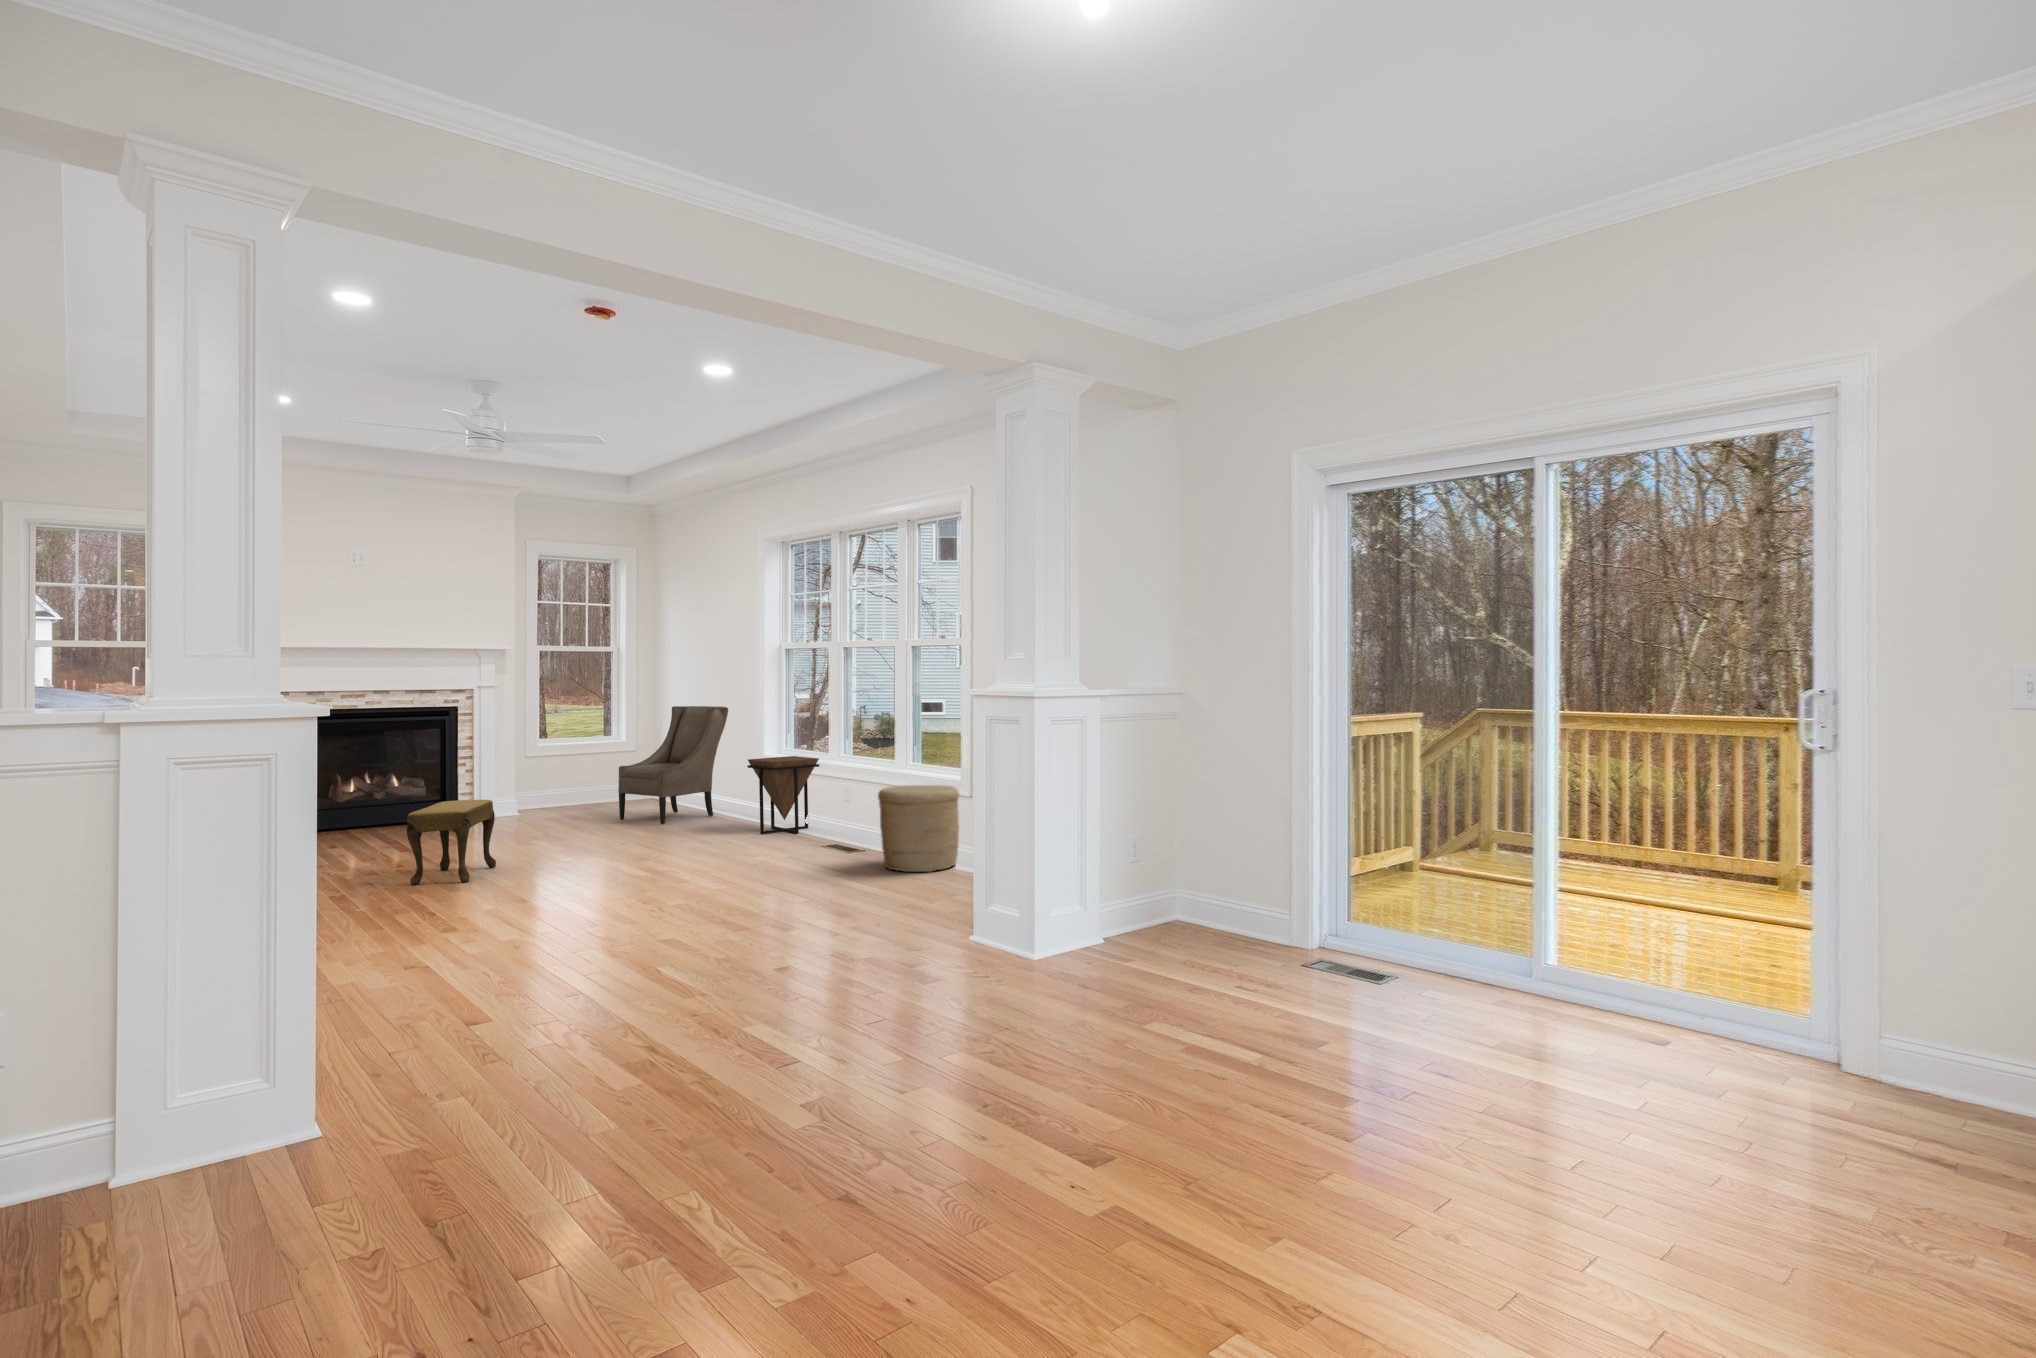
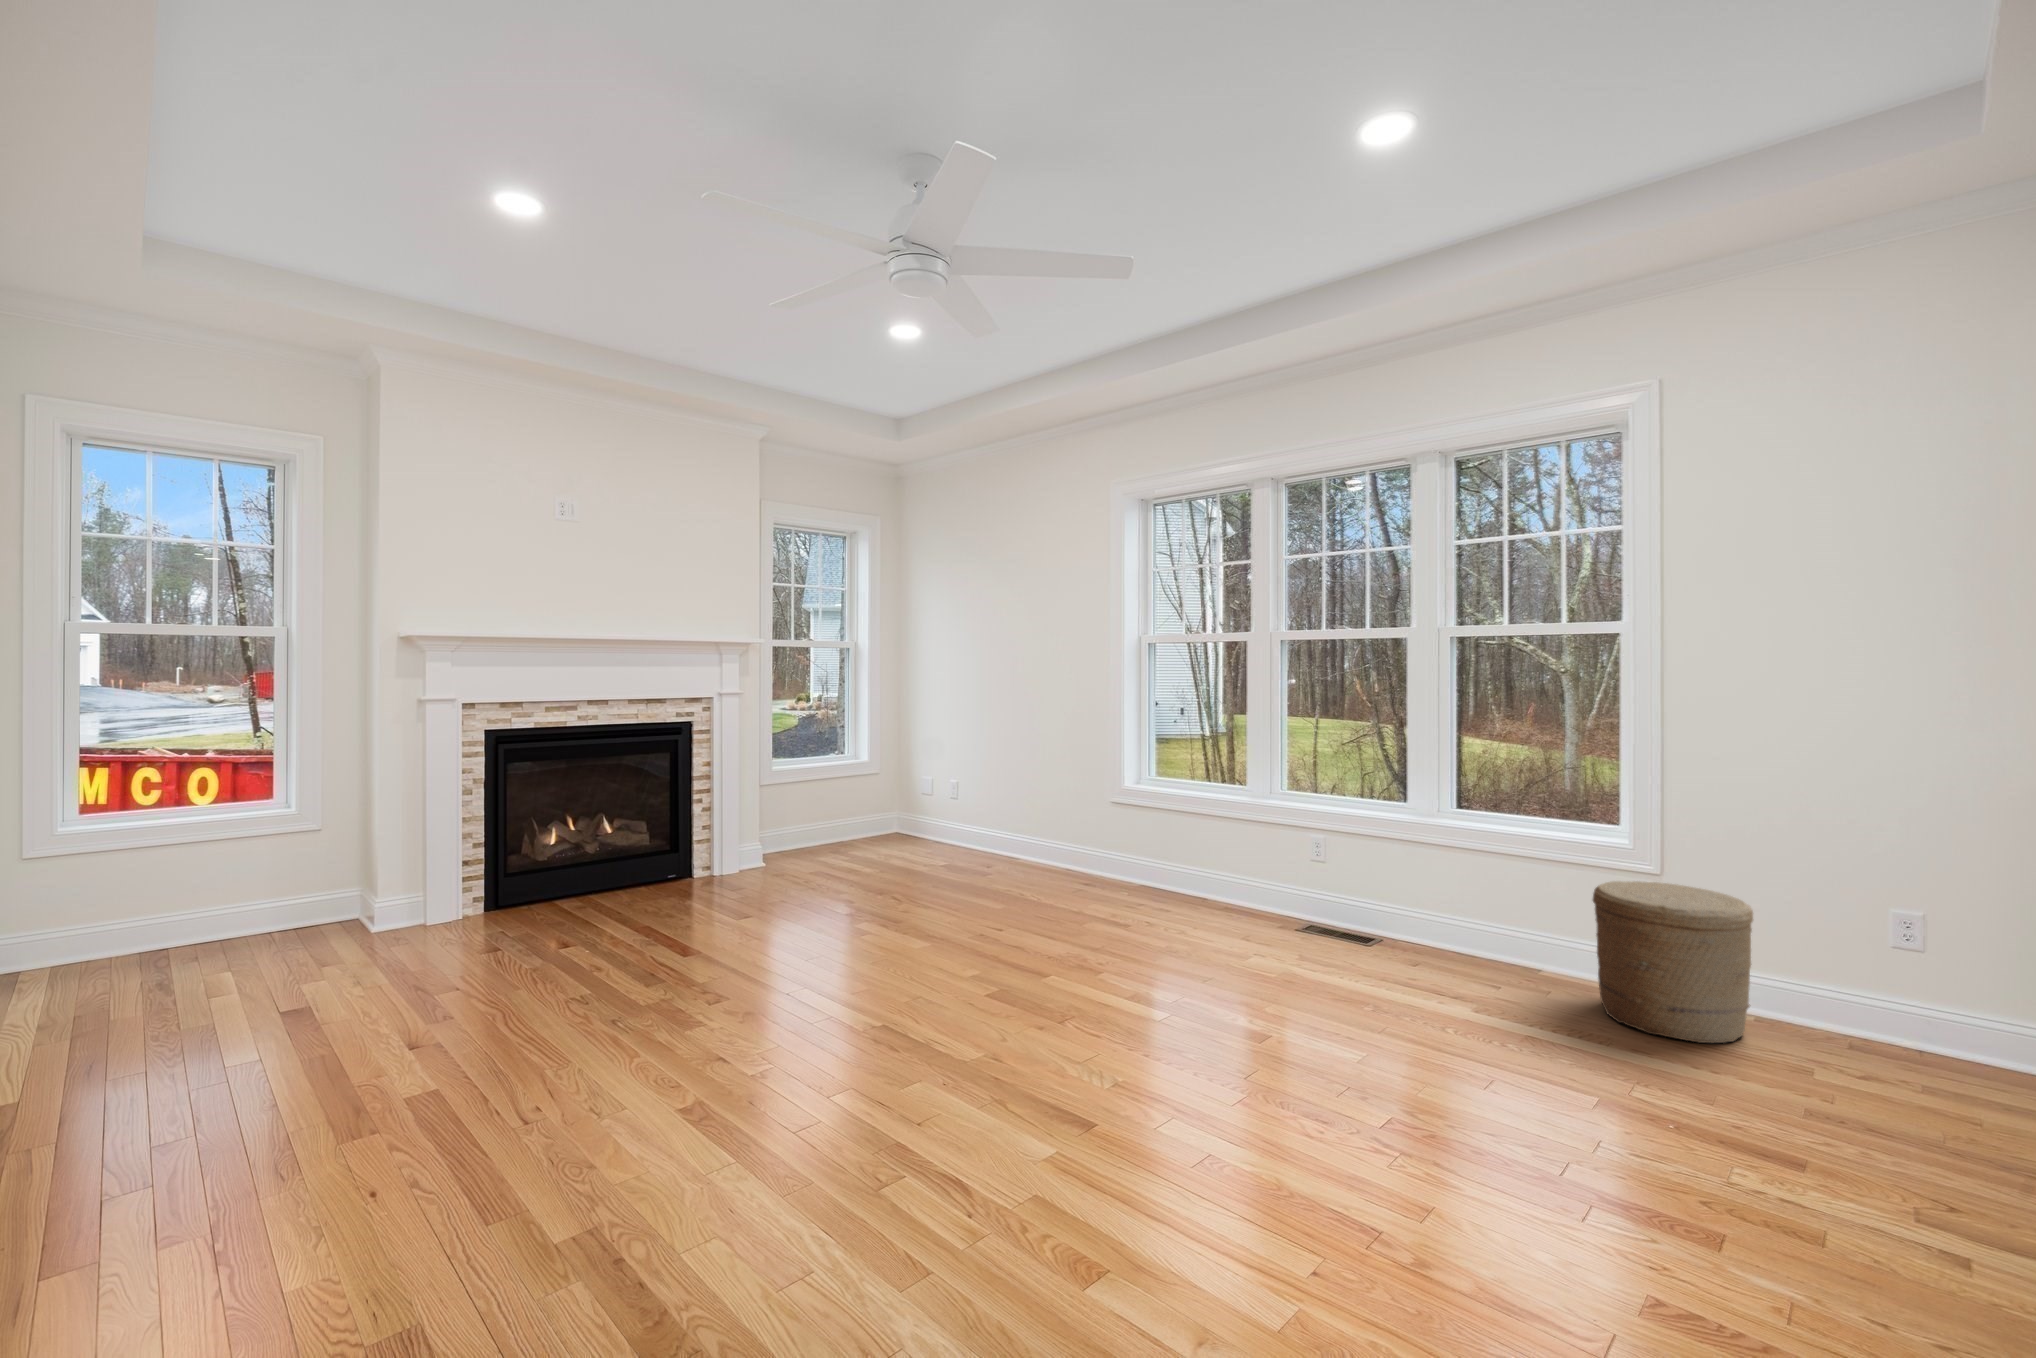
armchair: present [618,706,728,824] -> none [939,726,1072,896]
side table: present [747,756,819,834] -> none [1179,804,1283,922]
footstool: present [407,800,496,885] -> none [850,906,963,1087]

